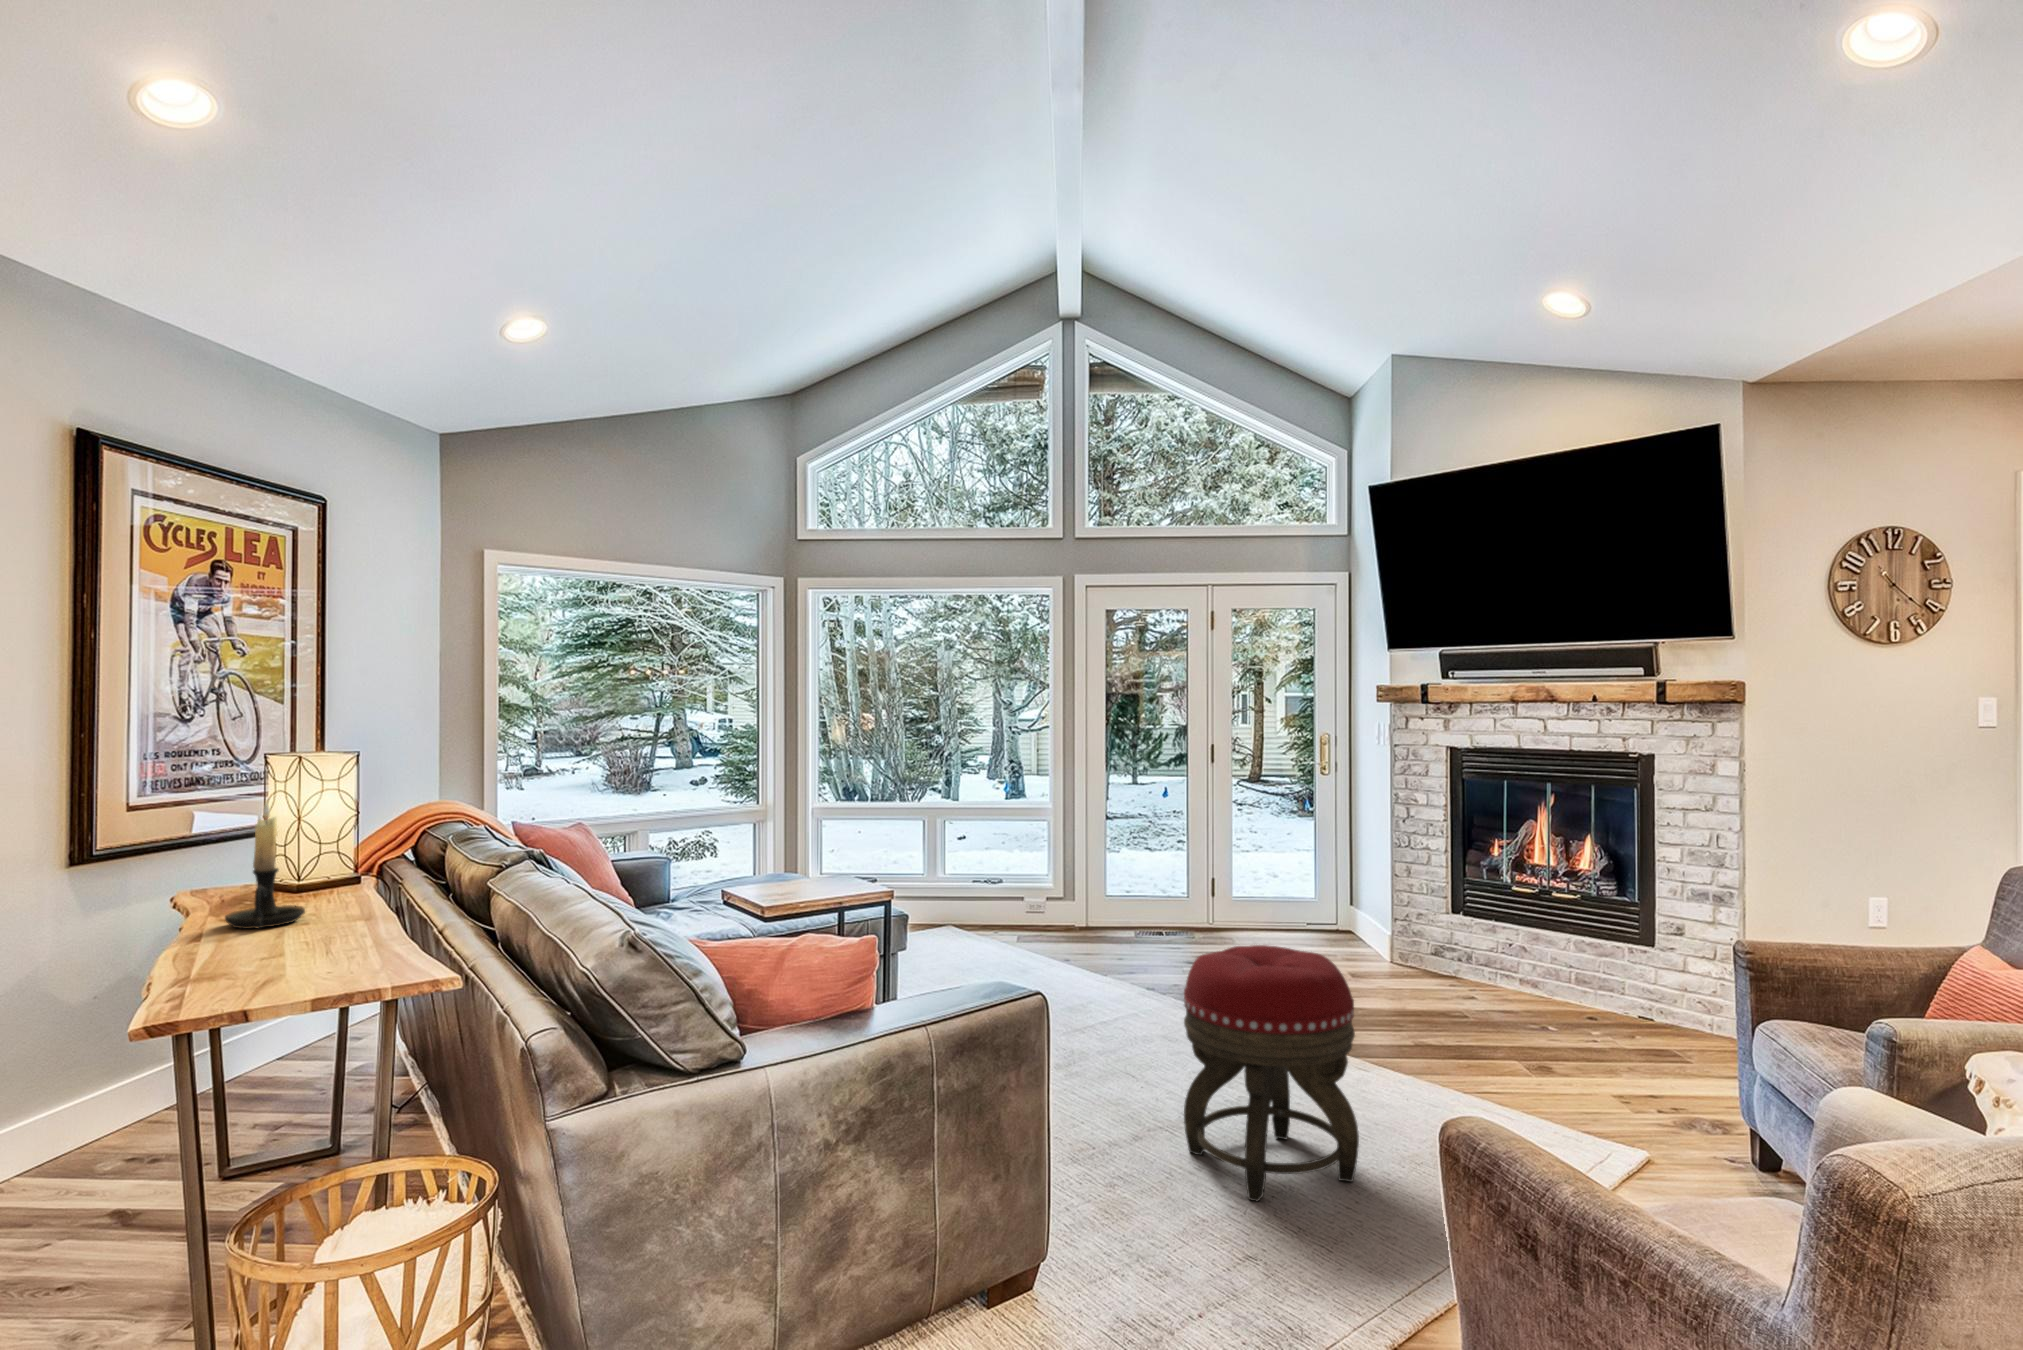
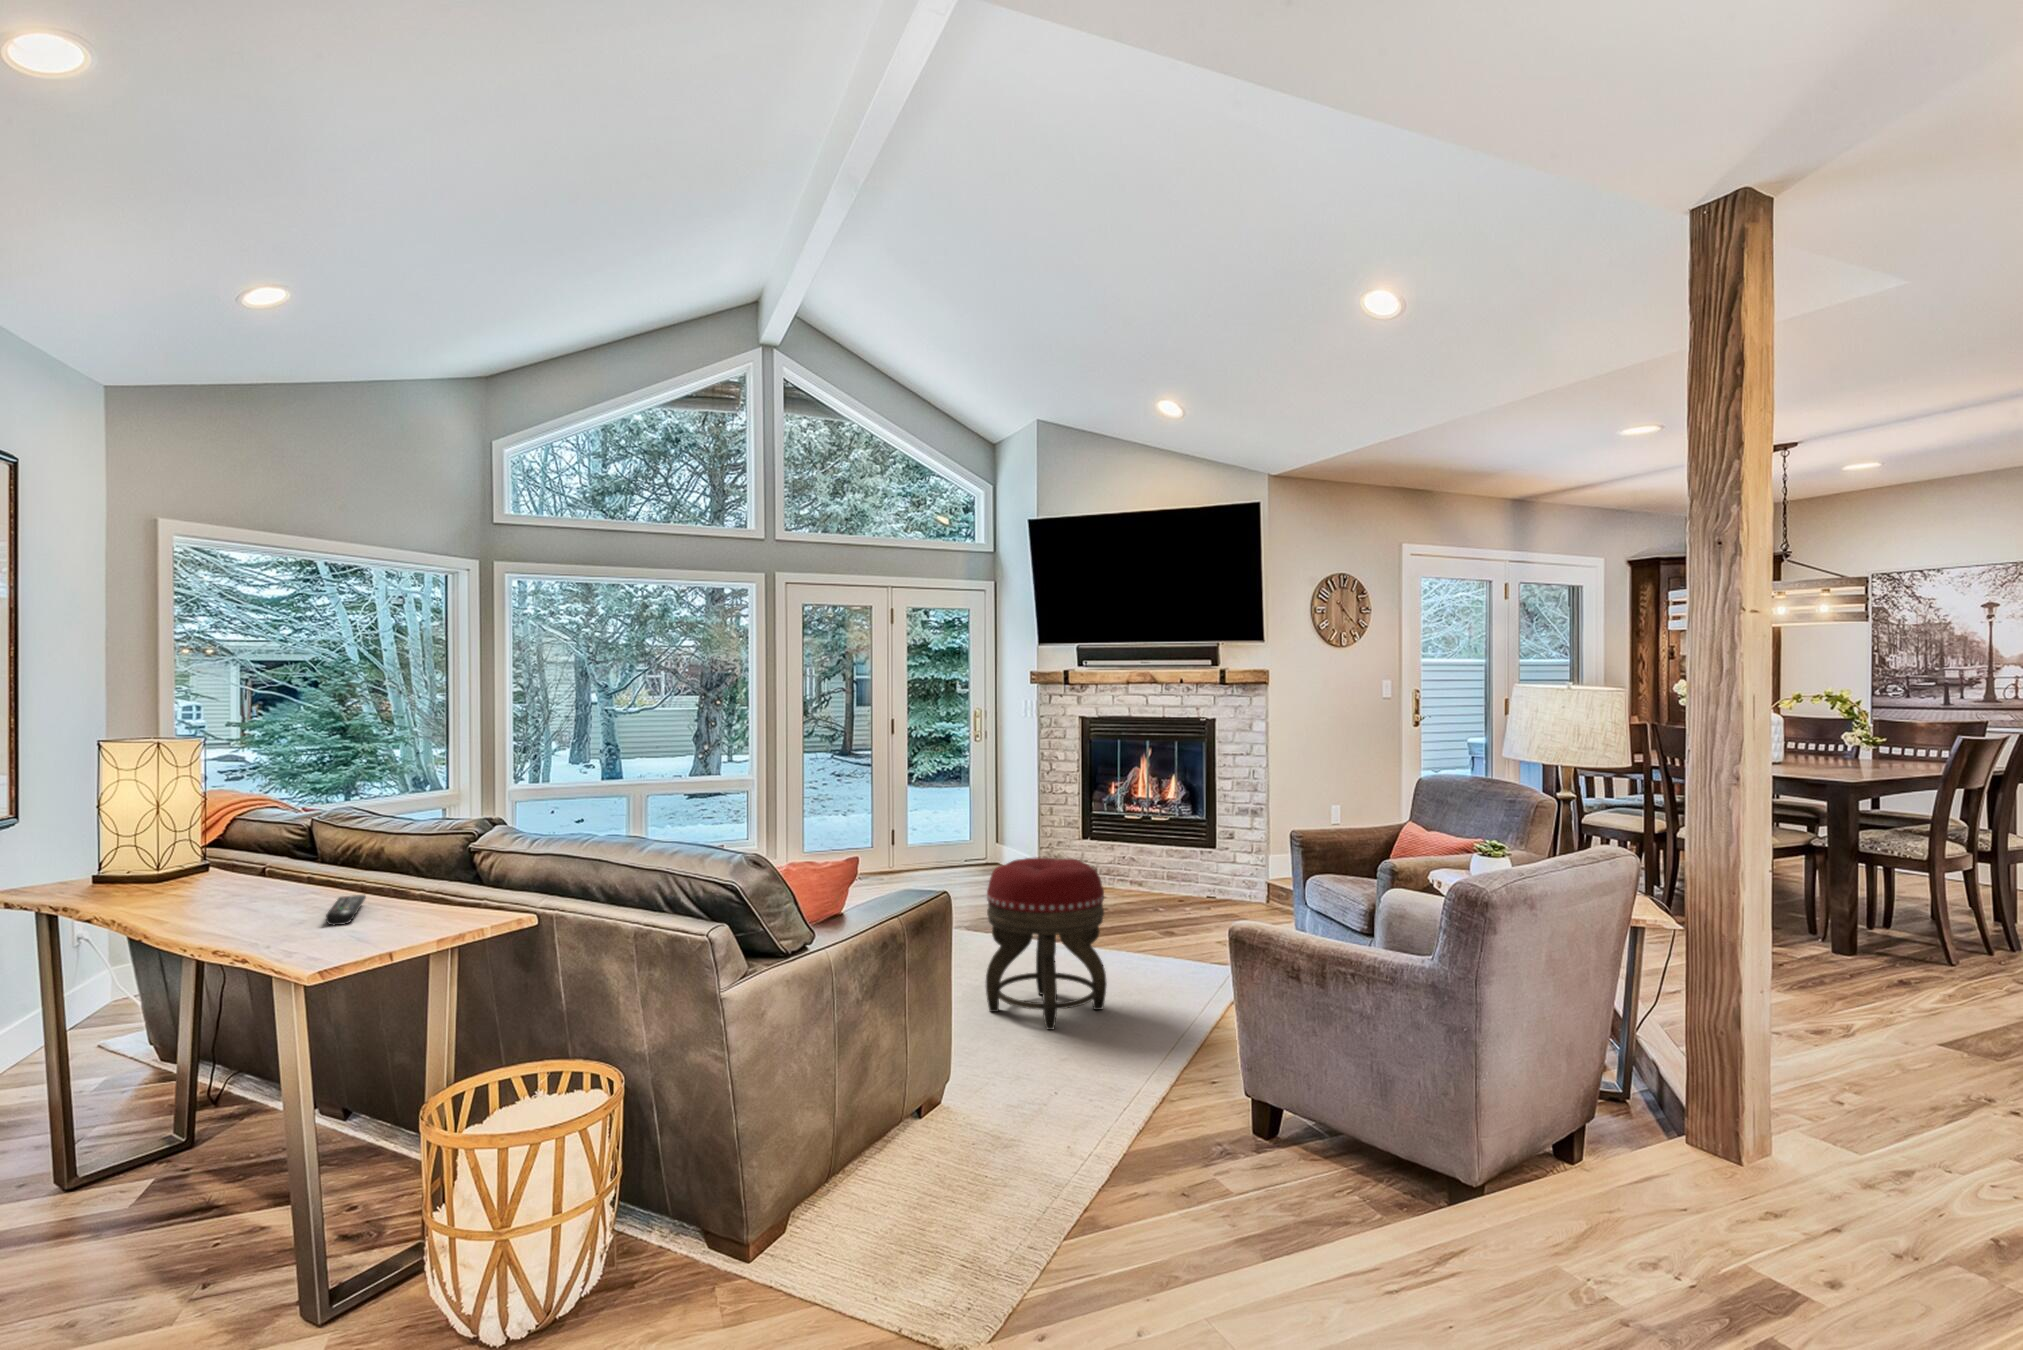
candle holder: present [225,802,305,929] -> none [181,782,262,909]
remote control: none [247,931,343,967] -> present [326,894,366,925]

